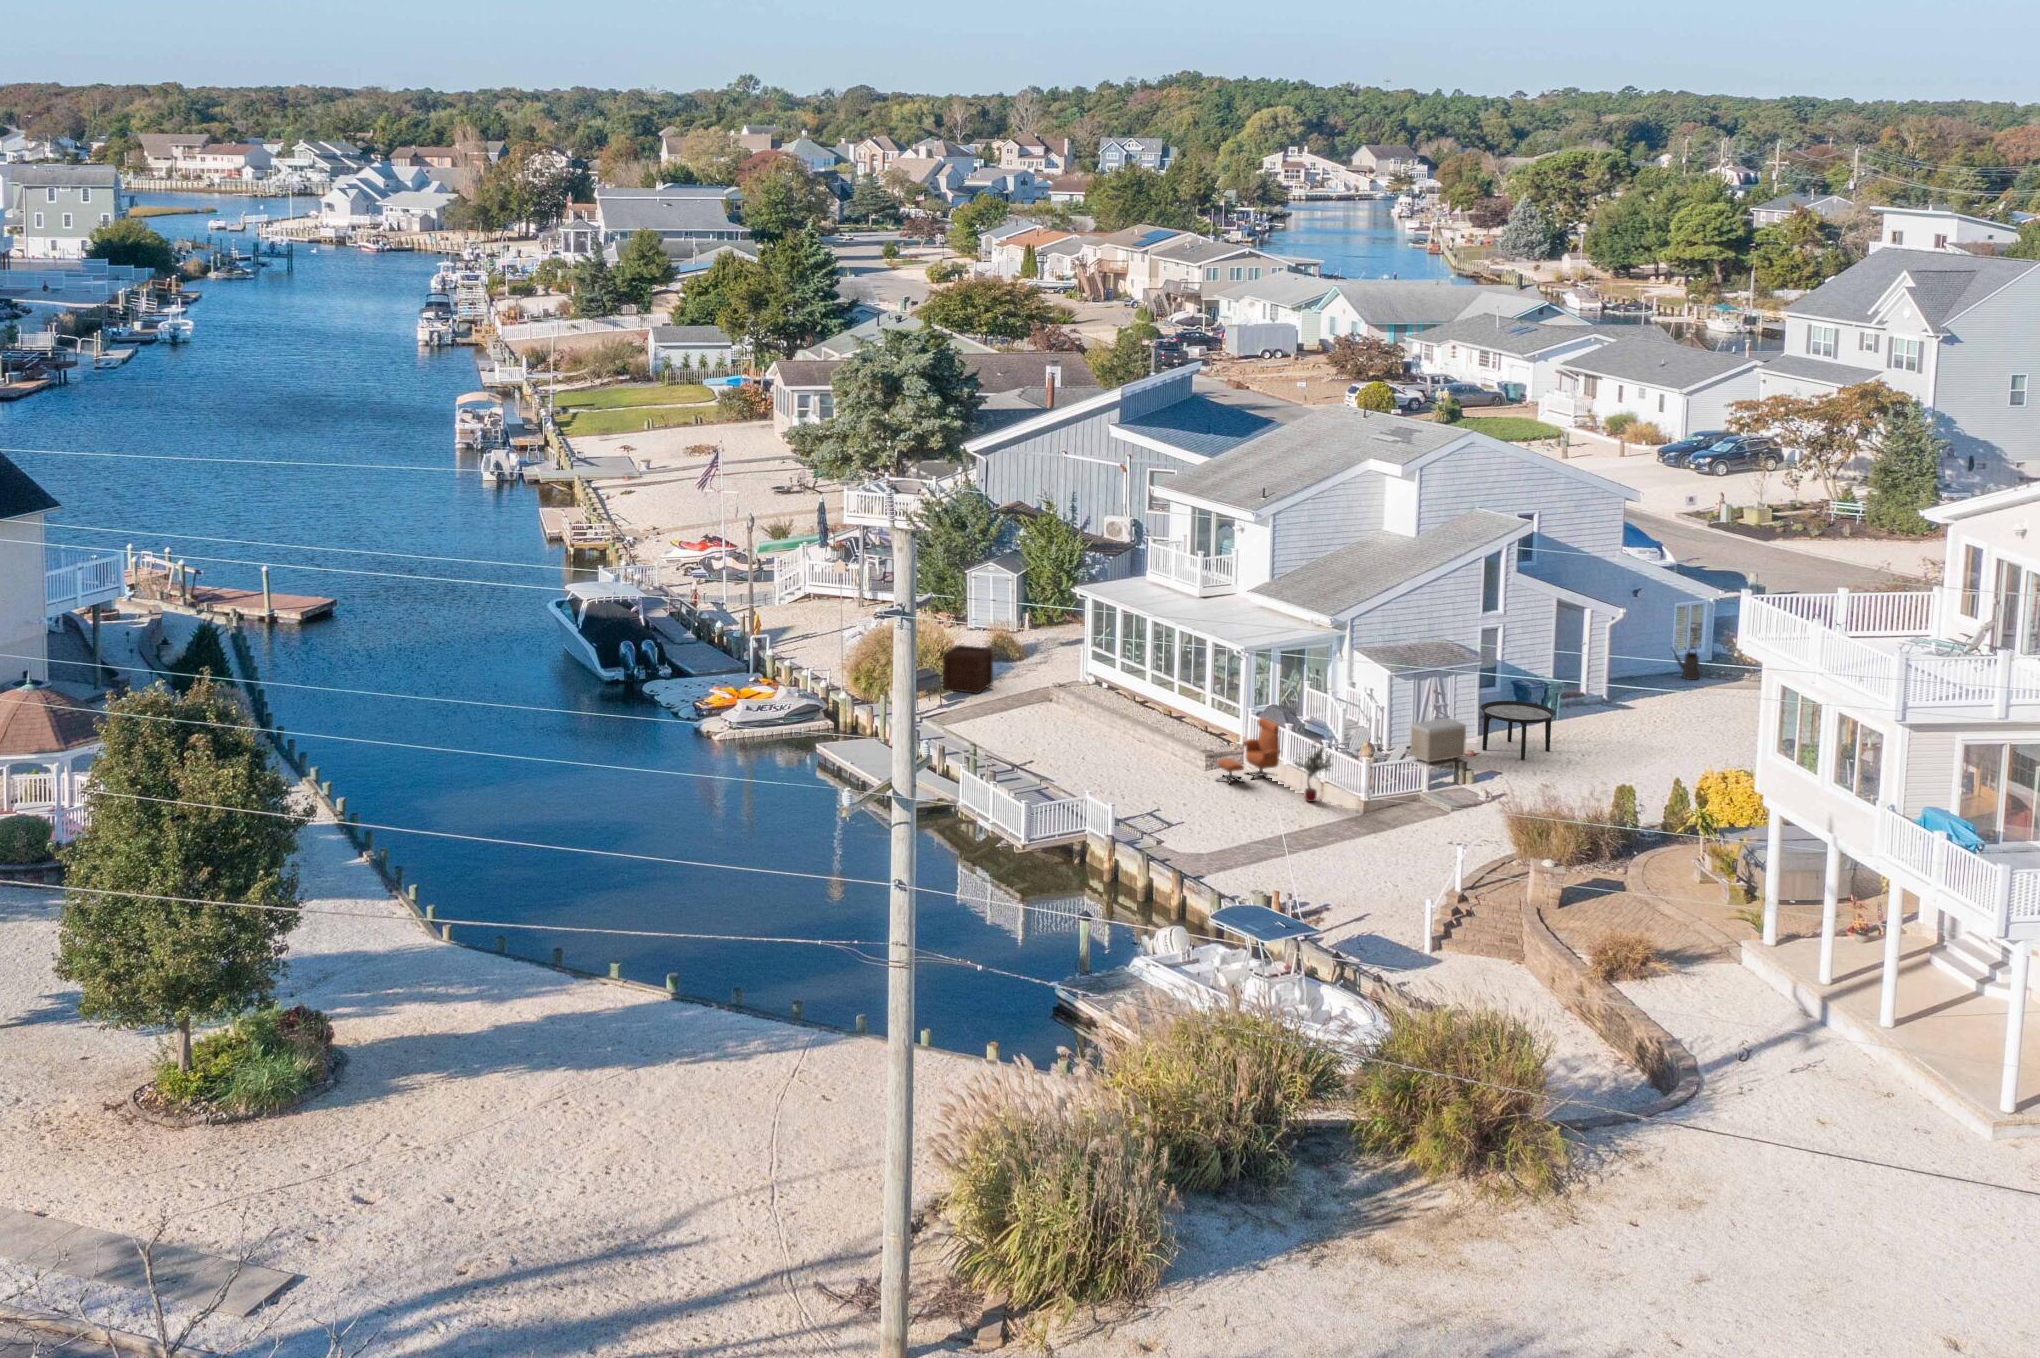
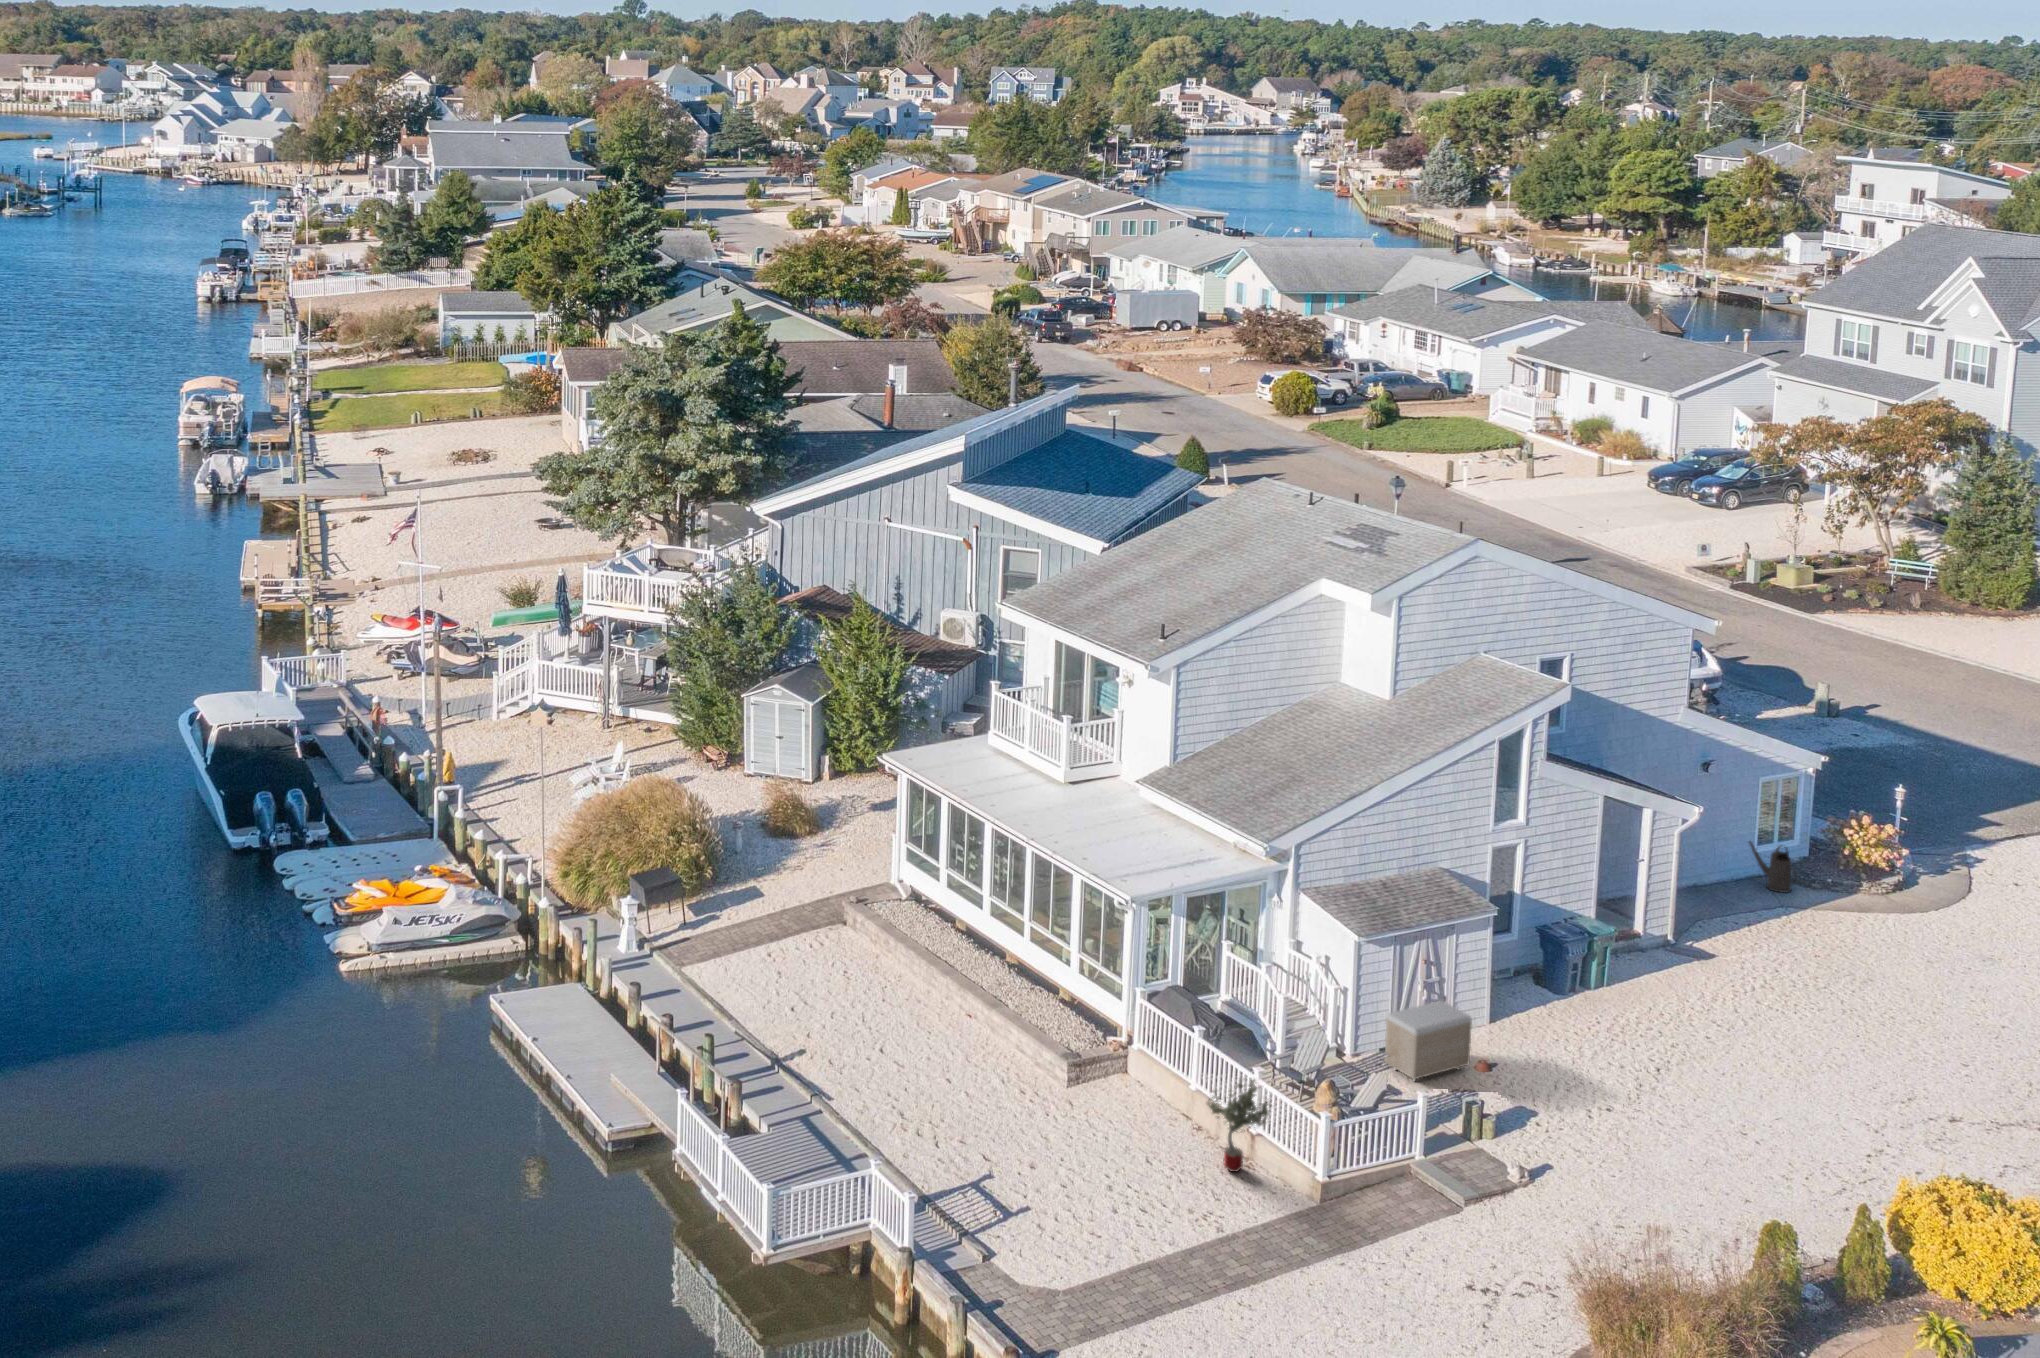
wooden crate: present [943,645,993,693] -> none [691,828,765,907]
round table: present [1480,701,1556,760] -> none [1491,965,1609,1072]
lounge chair: present [1218,718,1280,782] -> none [1083,1010,1187,1125]

